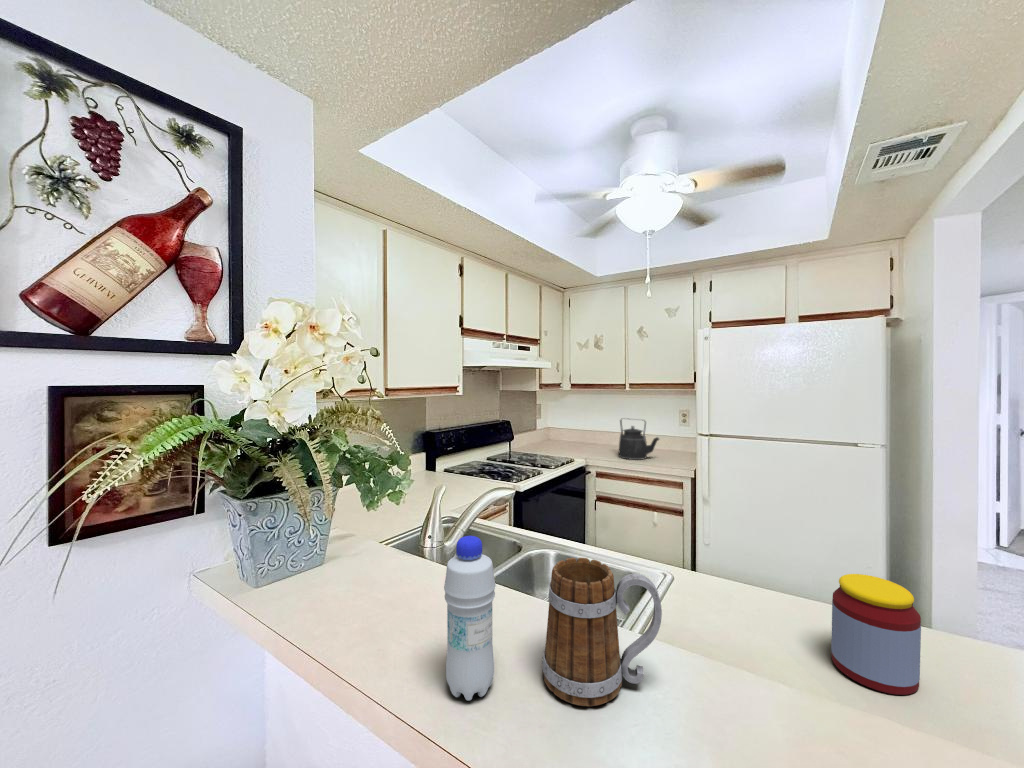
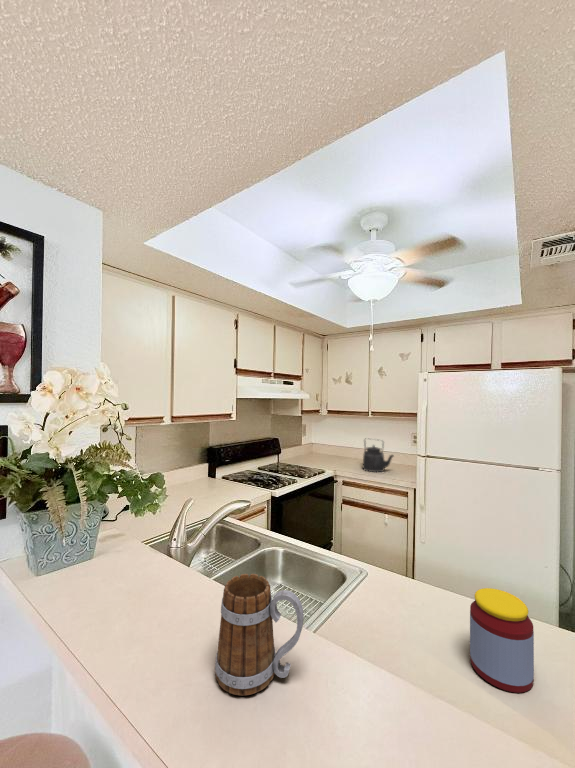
bottle: present [444,536,496,700] -> none [139,556,181,686]

